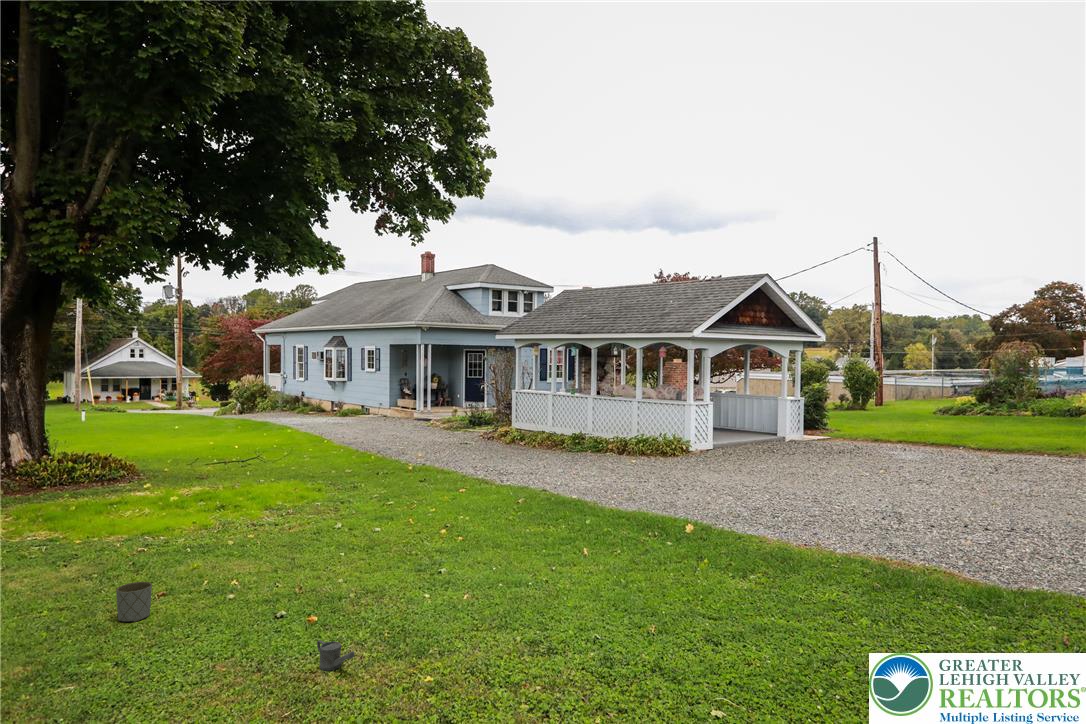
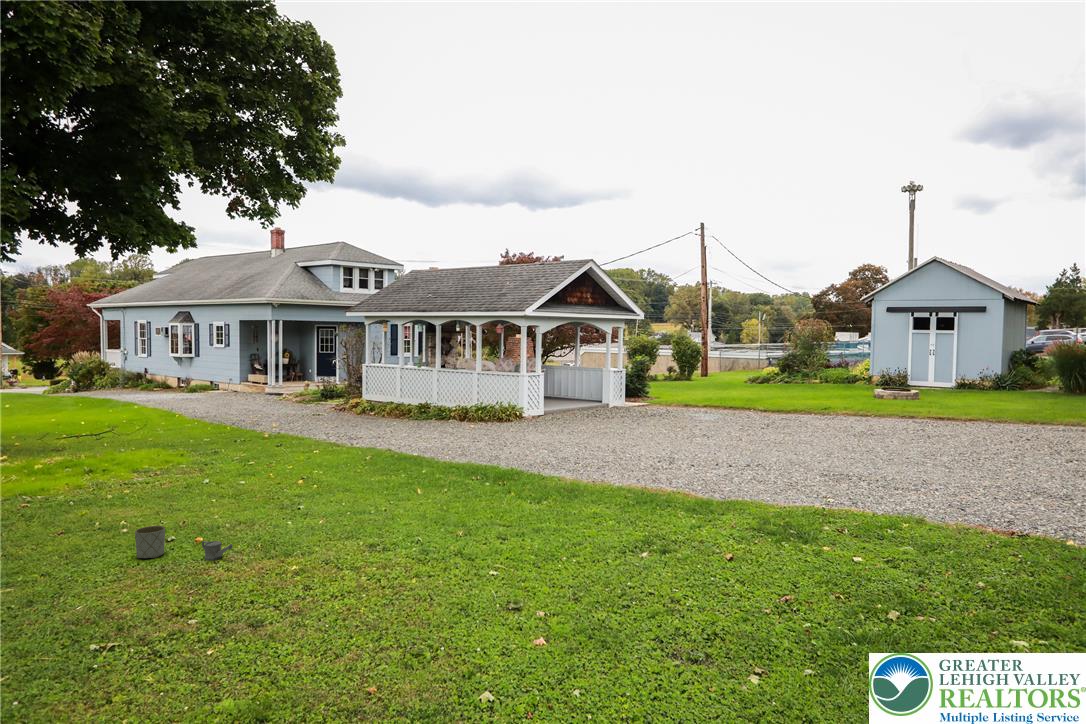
planter: present [116,582,152,622] -> present [135,526,165,559]

